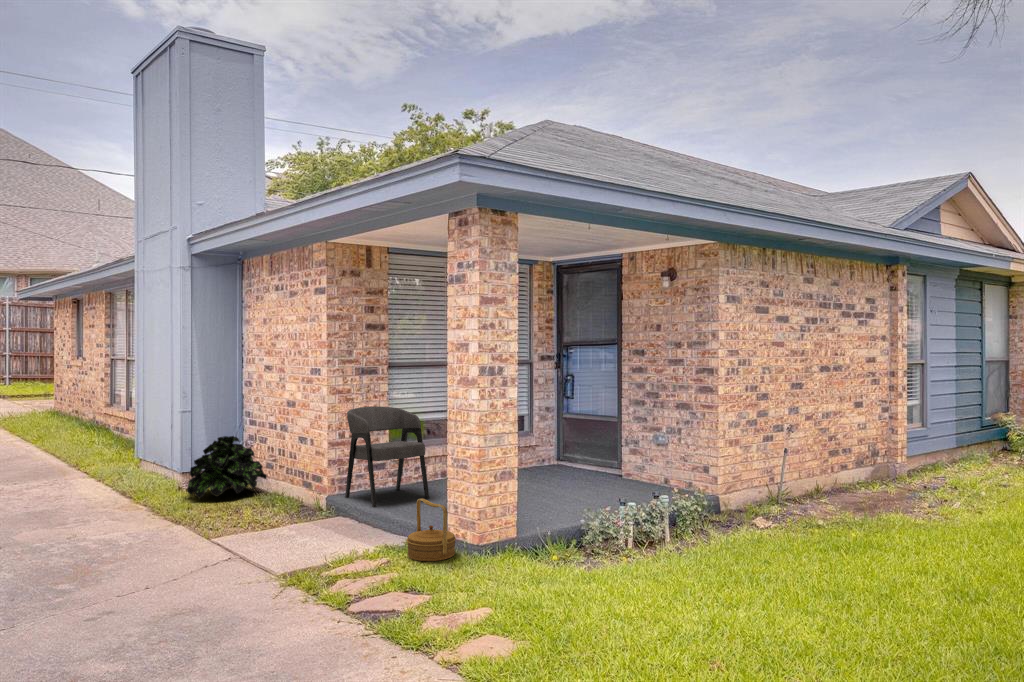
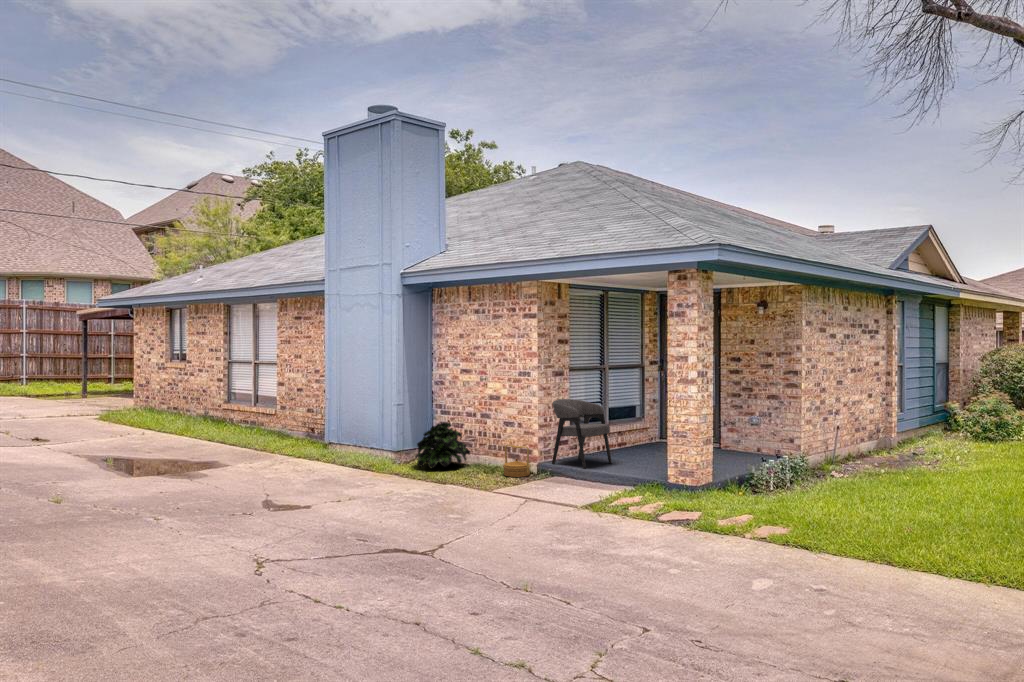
basket: present [407,498,456,561] -> present [503,445,530,477]

